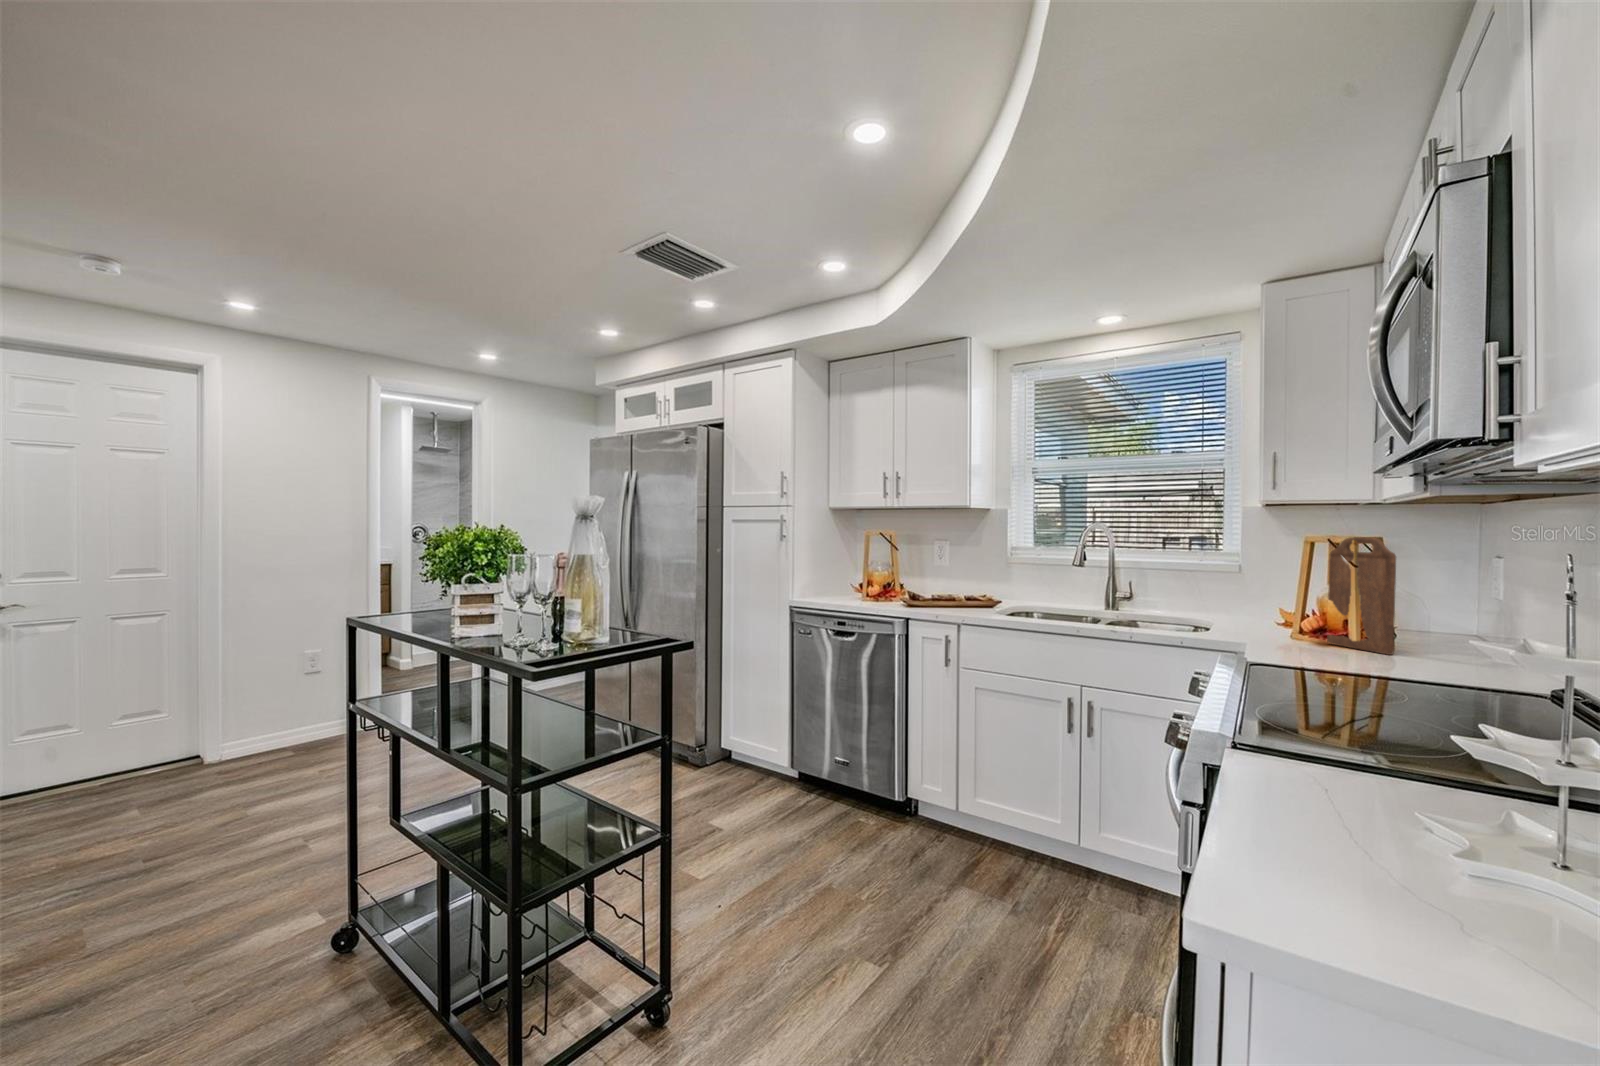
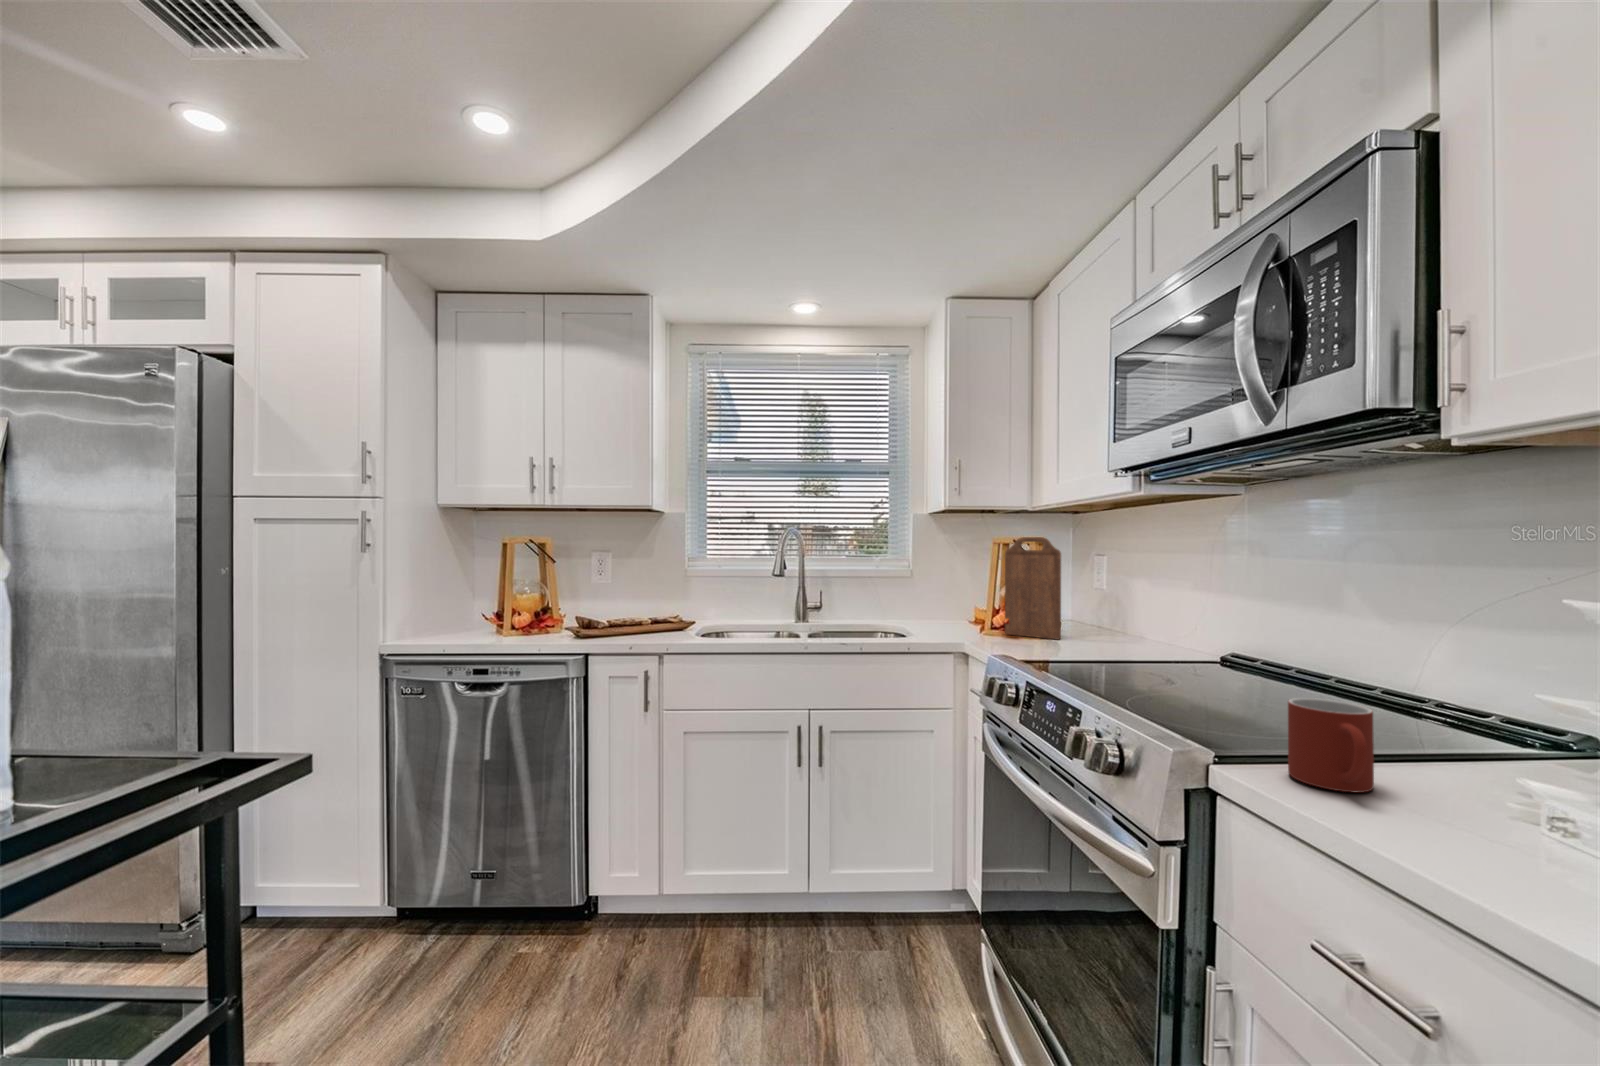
mug: none [1291,691,1370,776] -> present [1288,698,1374,793]

